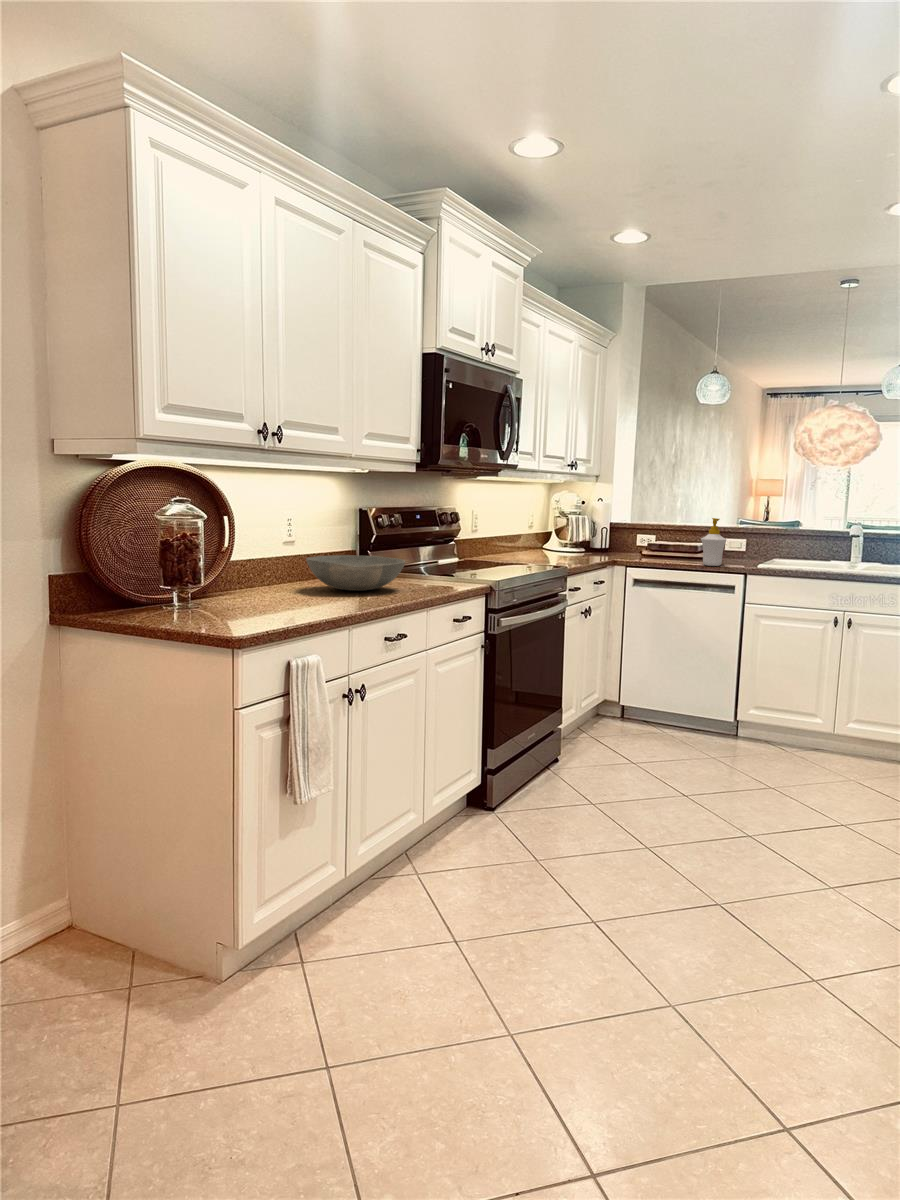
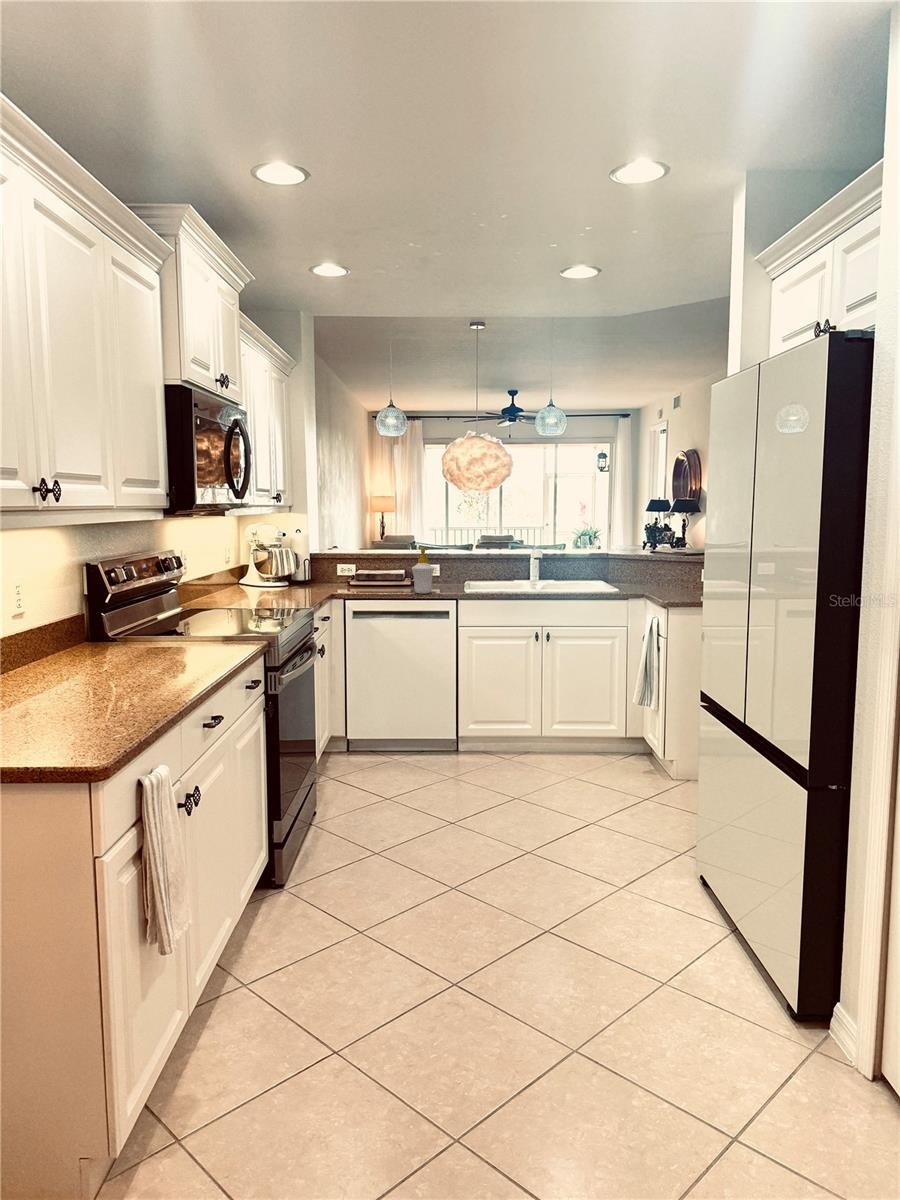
bowl: present [306,555,405,591] -> none [64,624,191,671]

